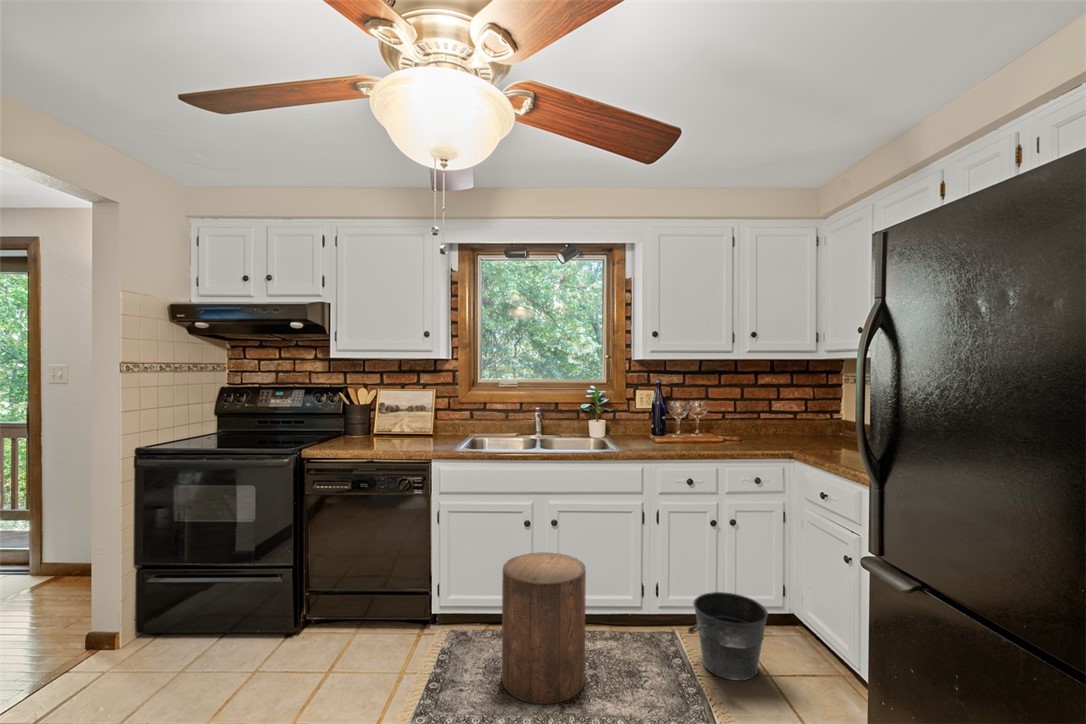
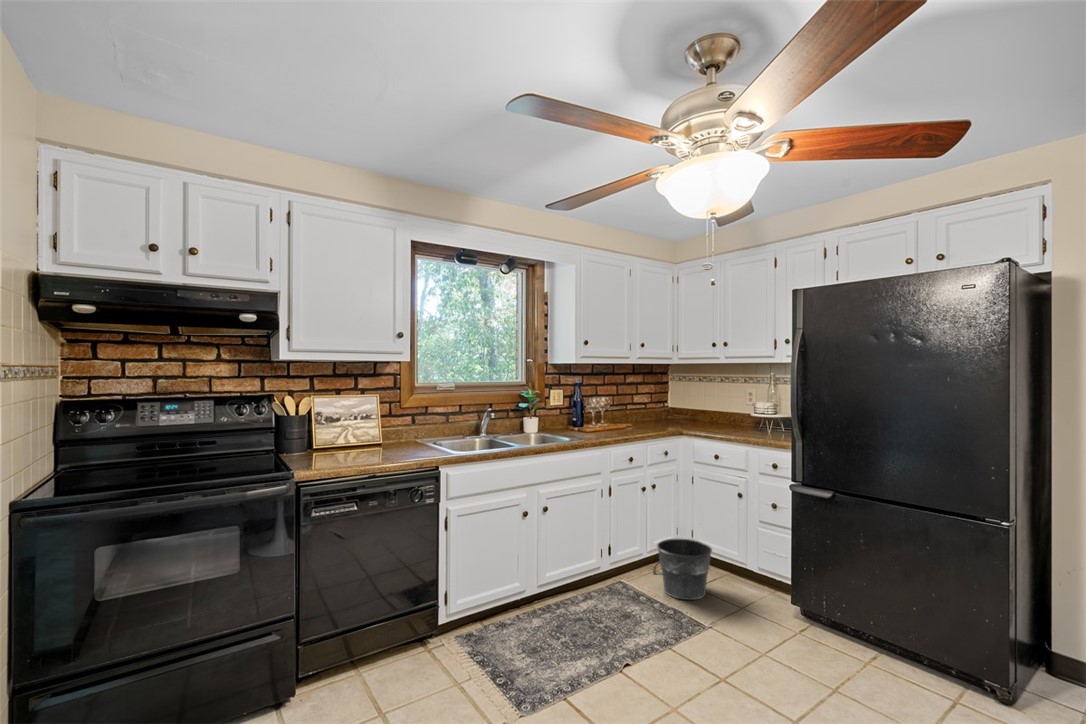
stool: present [502,552,586,704] -> none [551,532,627,665]

